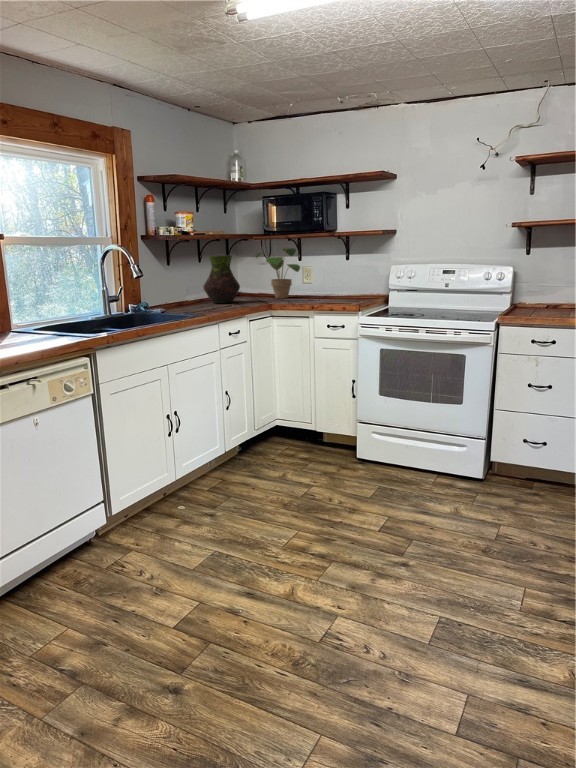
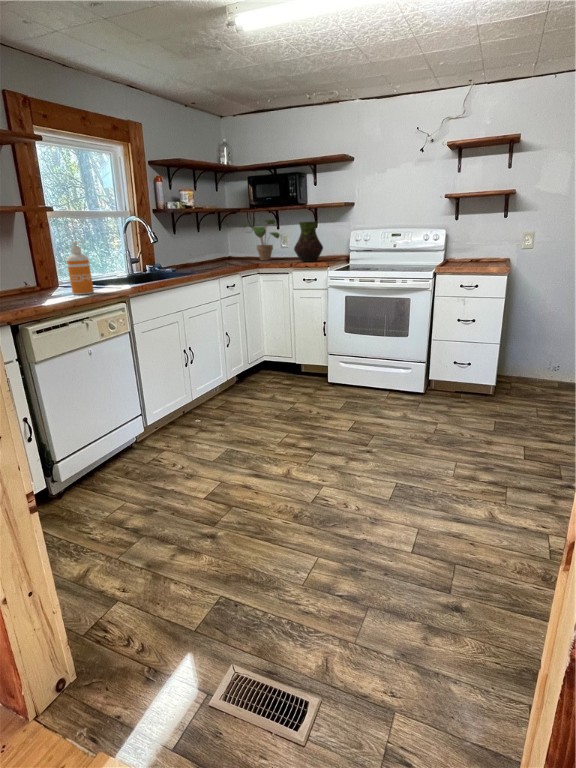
vase: present [203,255,240,303] -> present [294,222,323,262]
soap dispenser: none [16,280,49,346] -> present [67,242,94,295]

